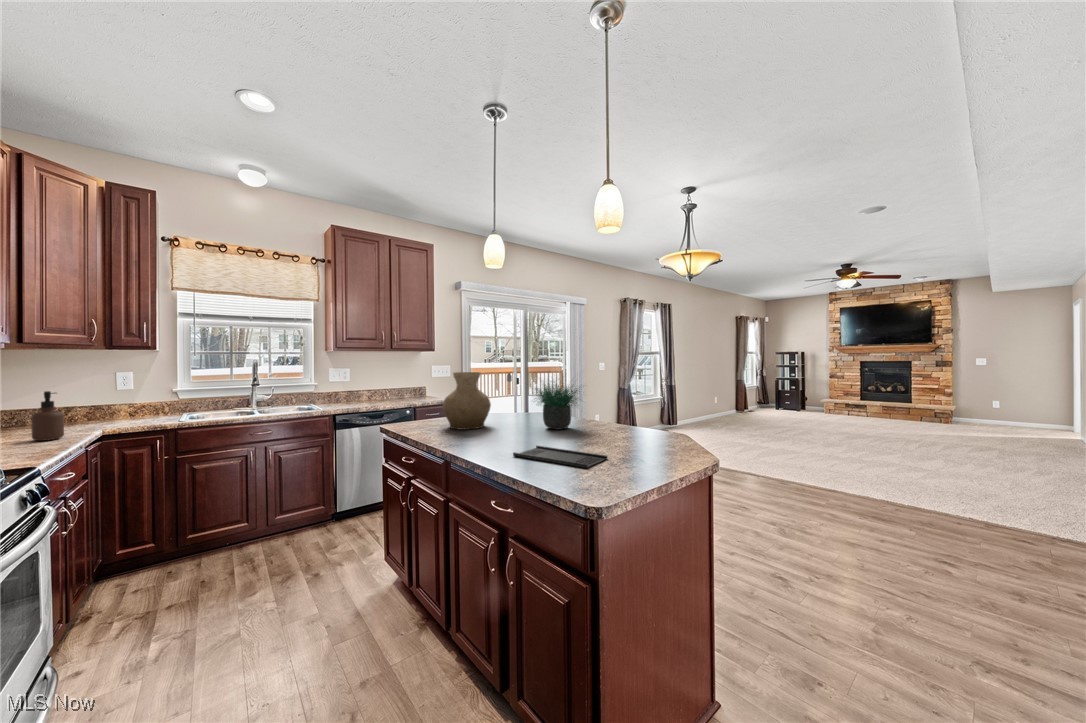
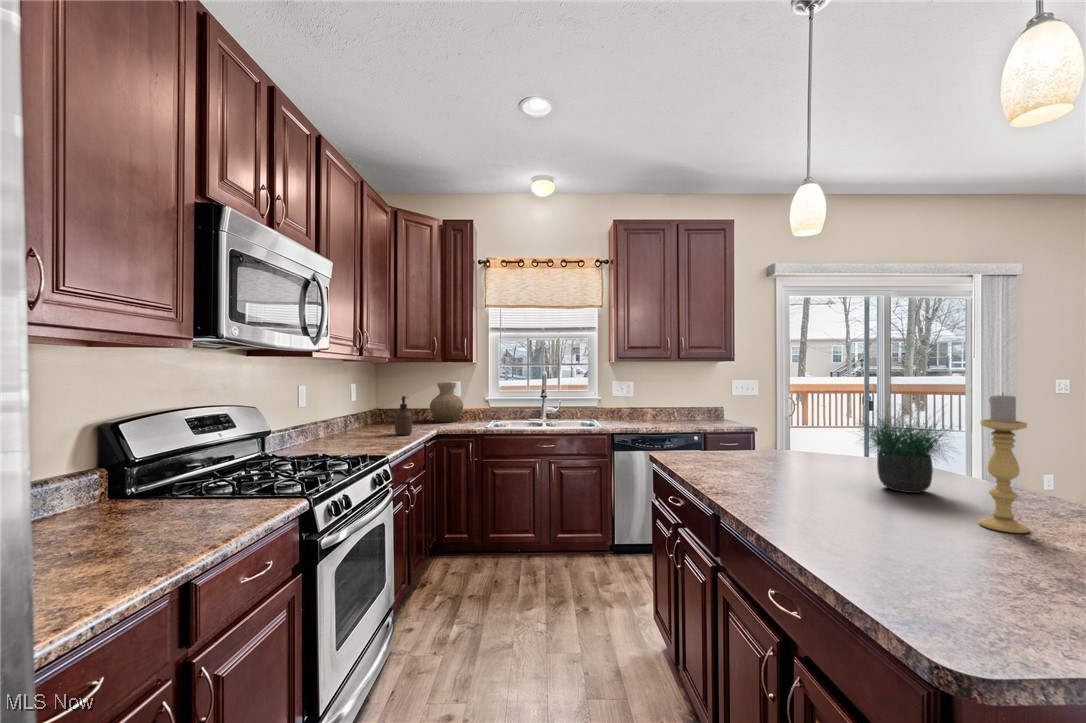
candle holder: none [598,363,619,442] -> present [979,393,1029,533]
vase: present [443,372,491,430] -> present [430,383,463,422]
tray: present [513,446,607,468] -> none [804,515,985,573]

